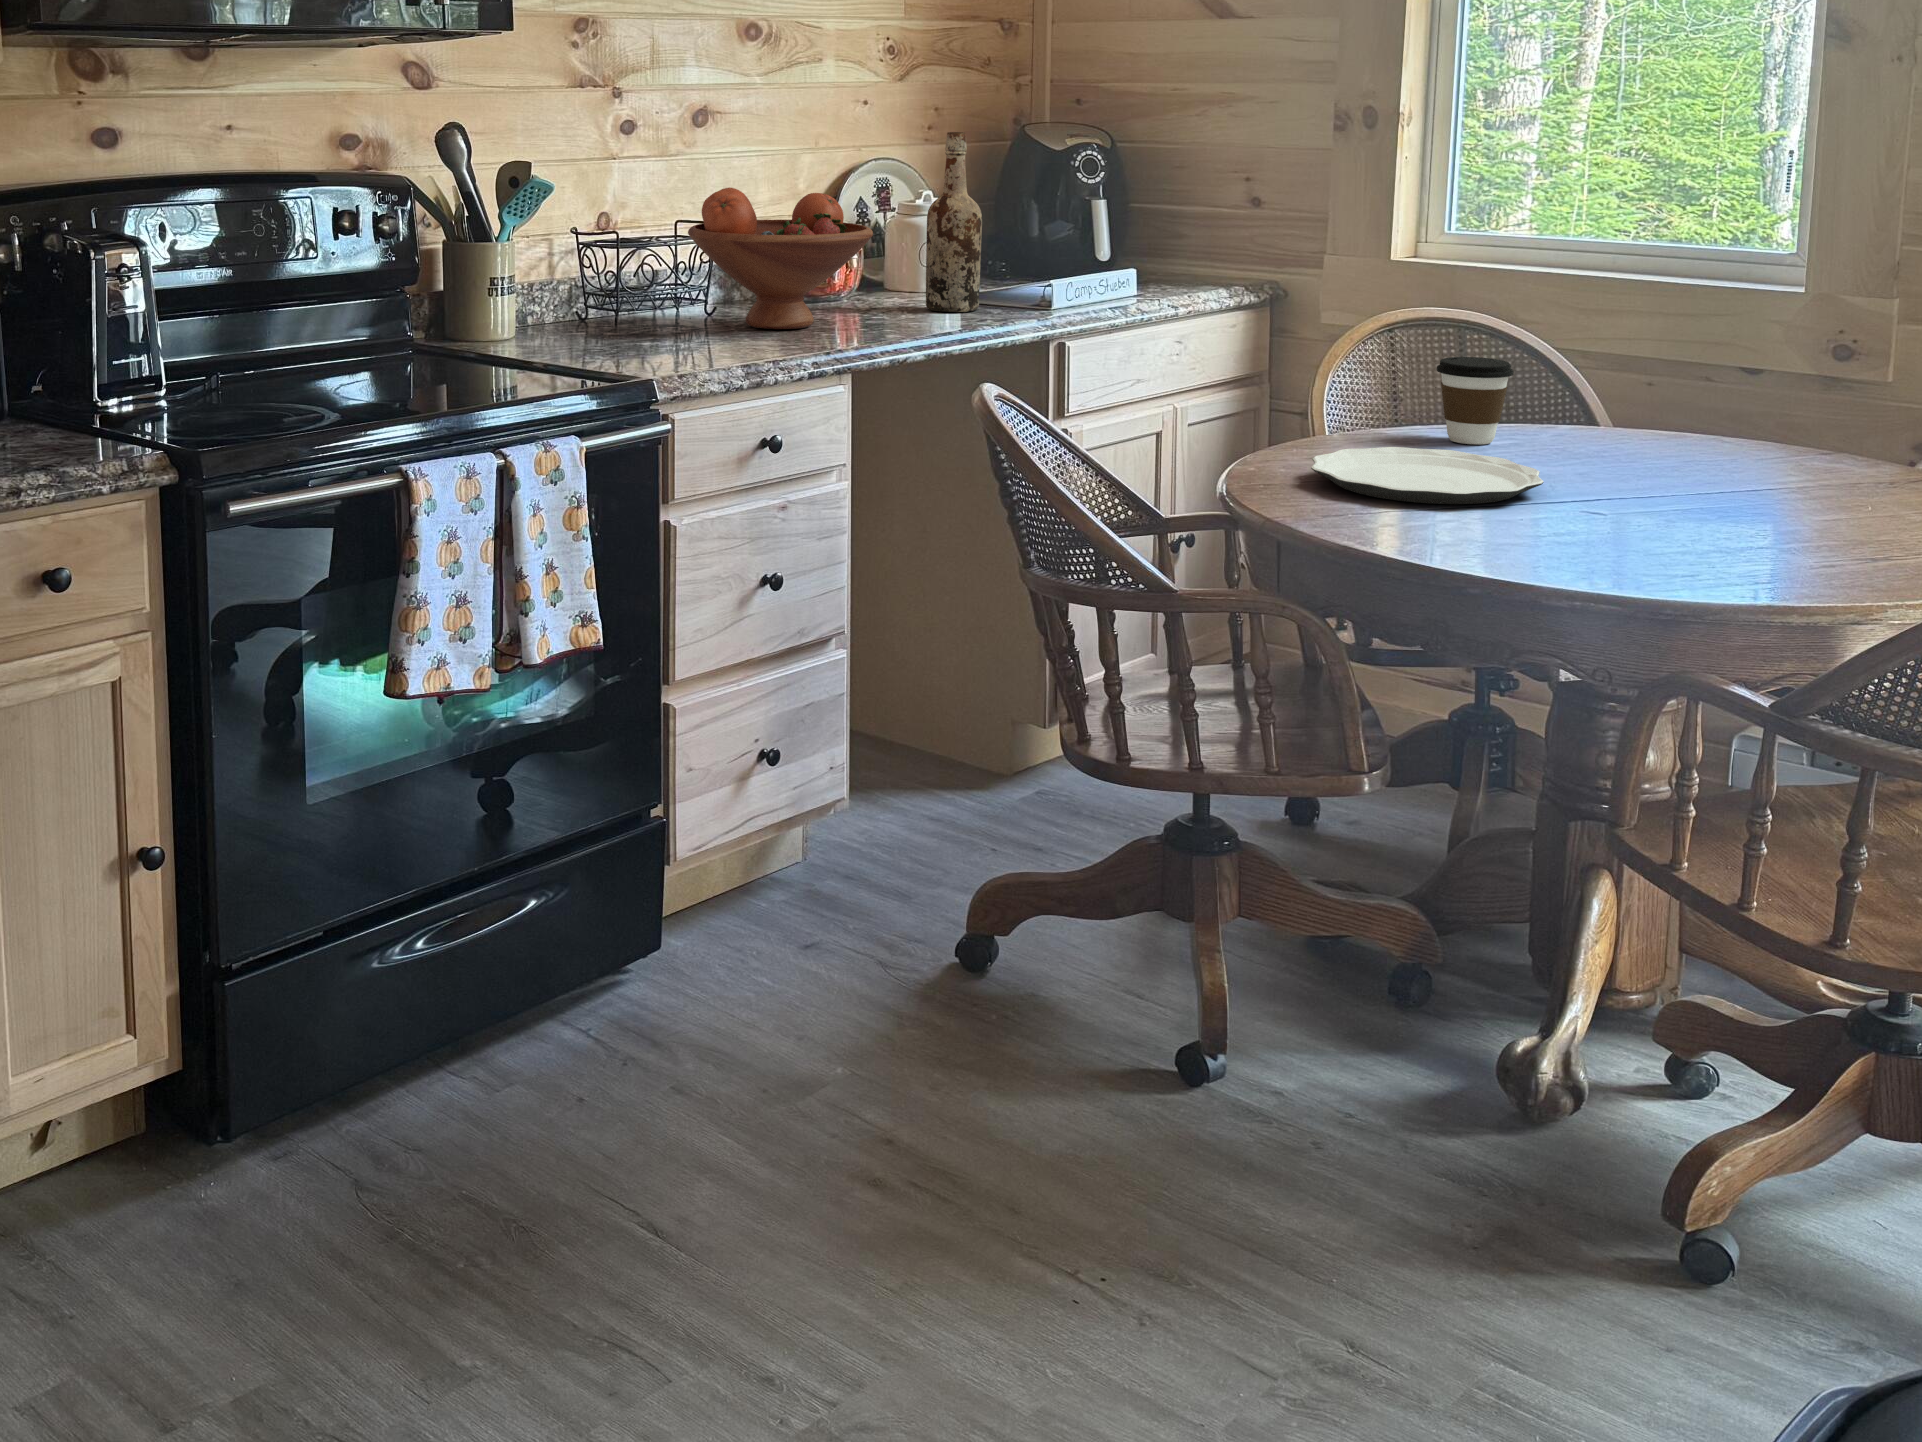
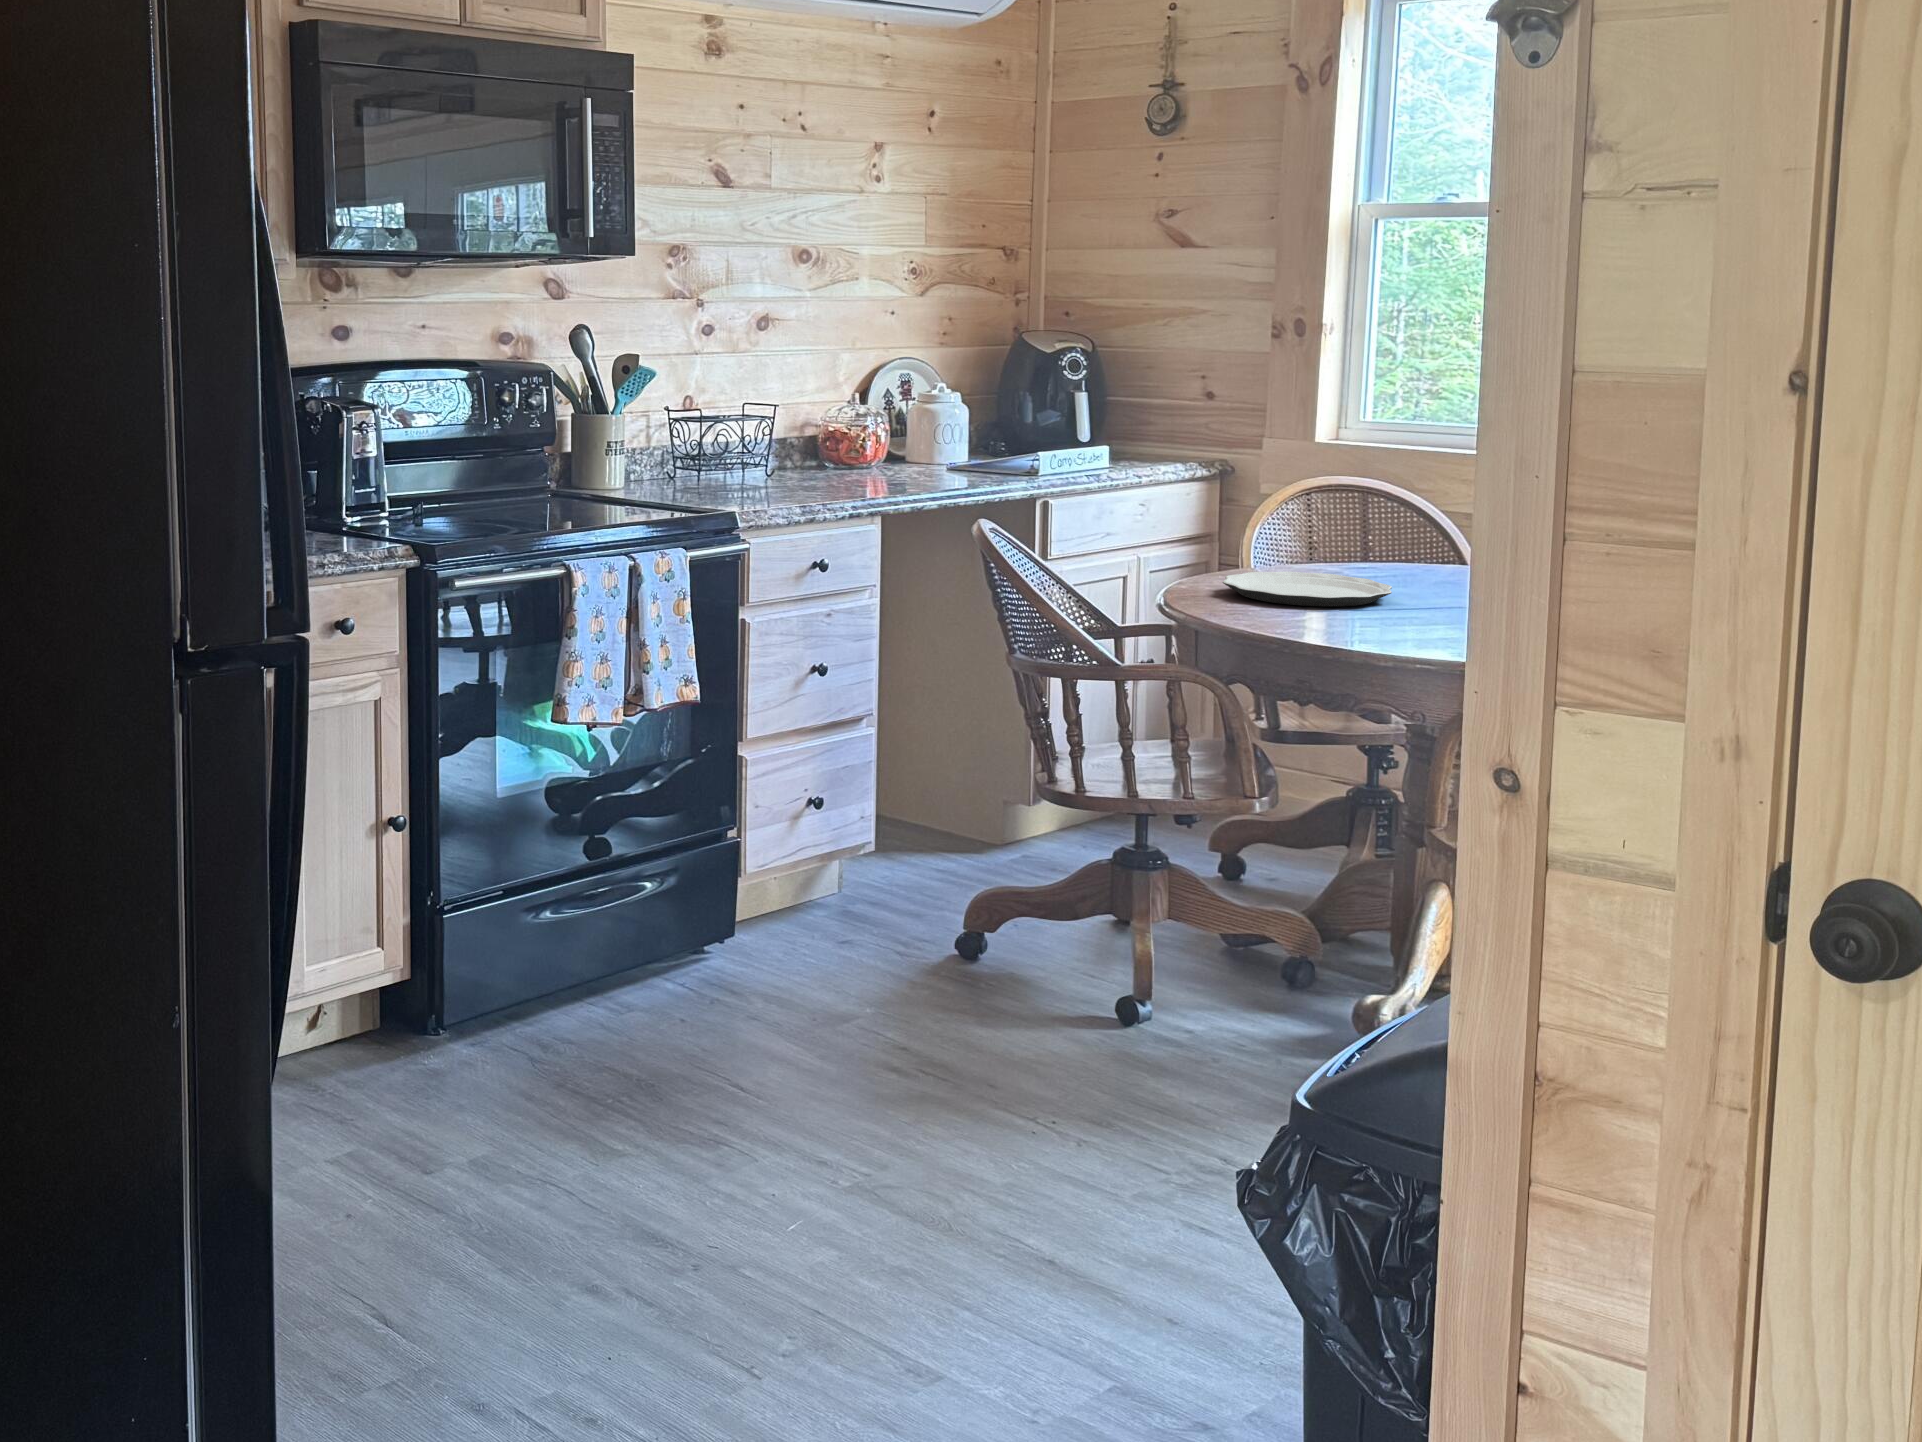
wine bottle: present [926,132,982,312] -> none [940,336,984,476]
fruit bowl: present [688,187,873,329] -> none [757,376,899,484]
coffee cup: present [1437,357,1514,444] -> none [1329,509,1386,575]

